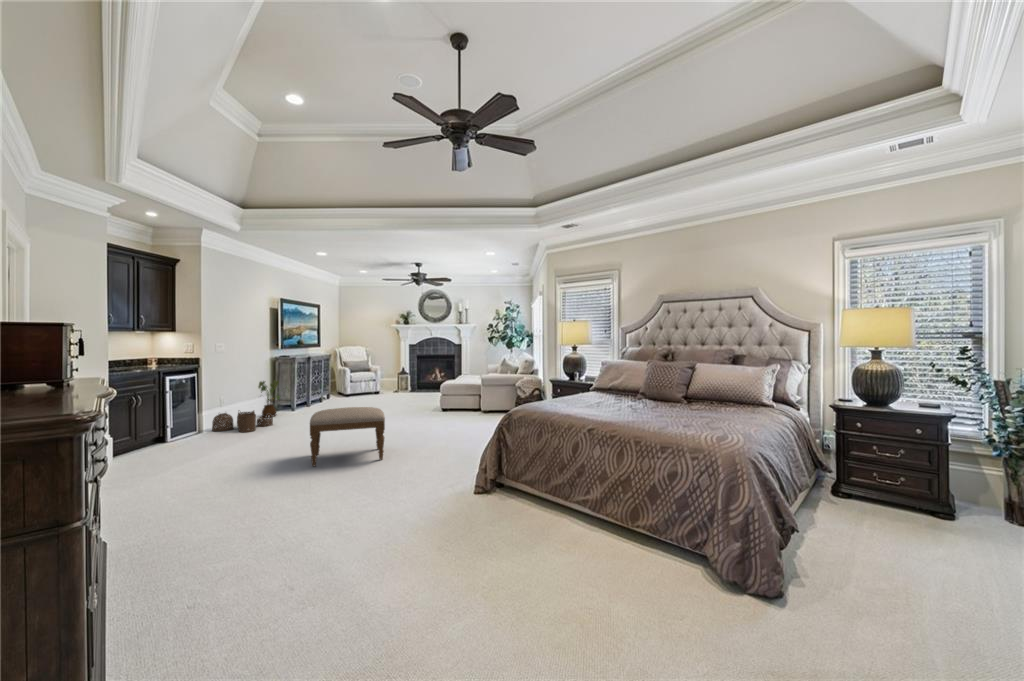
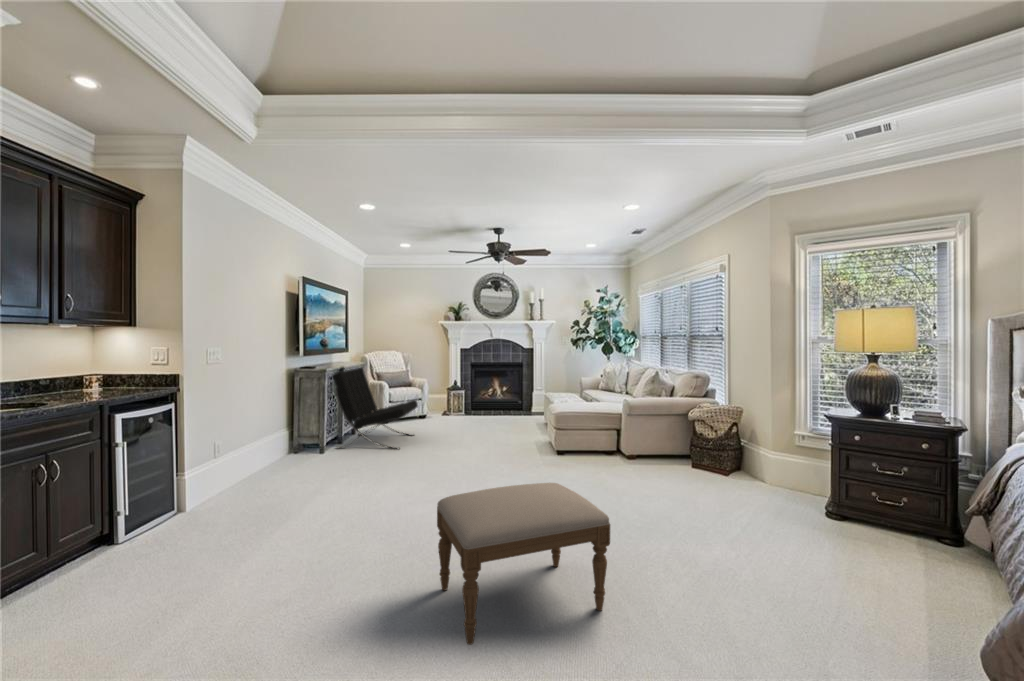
lounge chair: none [300,357,363,410] -> present [333,368,418,449]
house plant: present [258,381,280,417] -> none [271,405,321,467]
woven basket: present [212,411,273,432] -> none [201,464,305,509]

